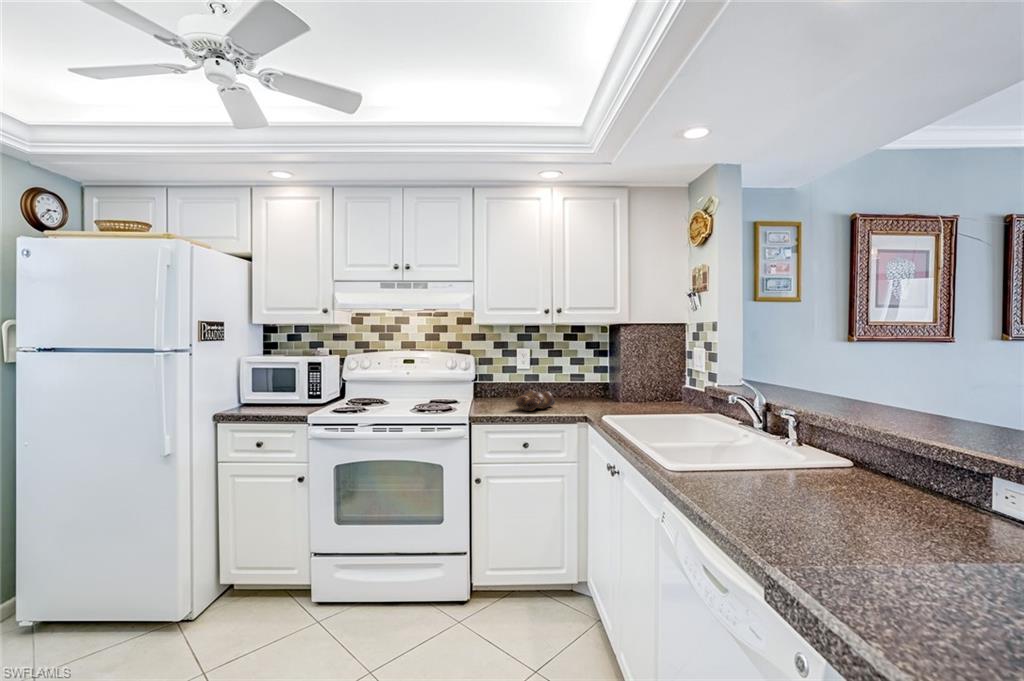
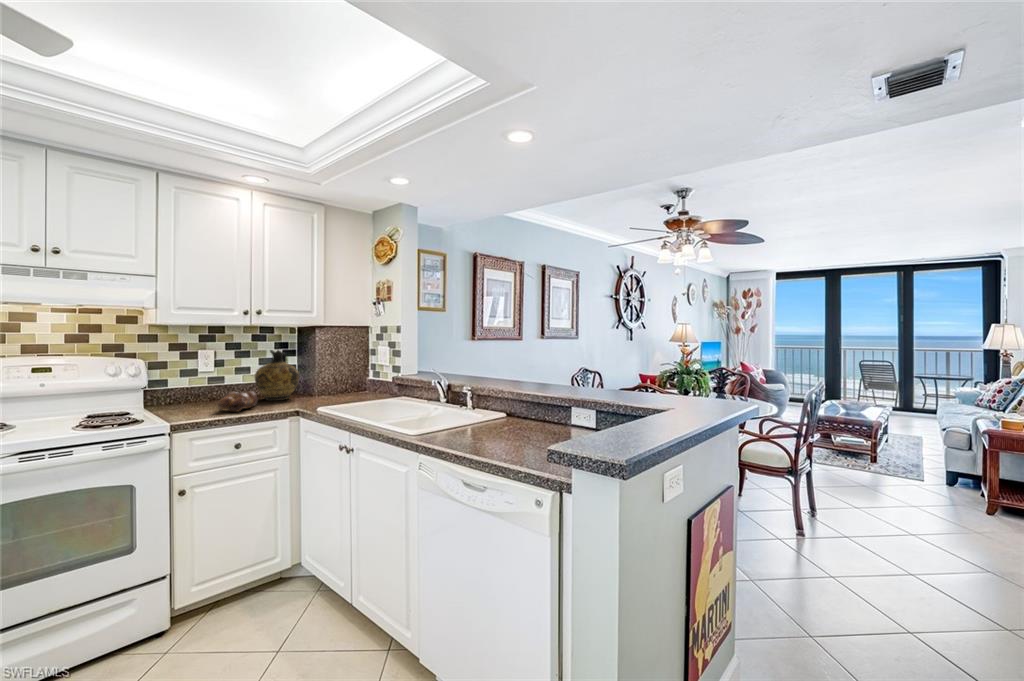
ceramic jug: none [560,349,603,402] -> present [255,350,299,400]

